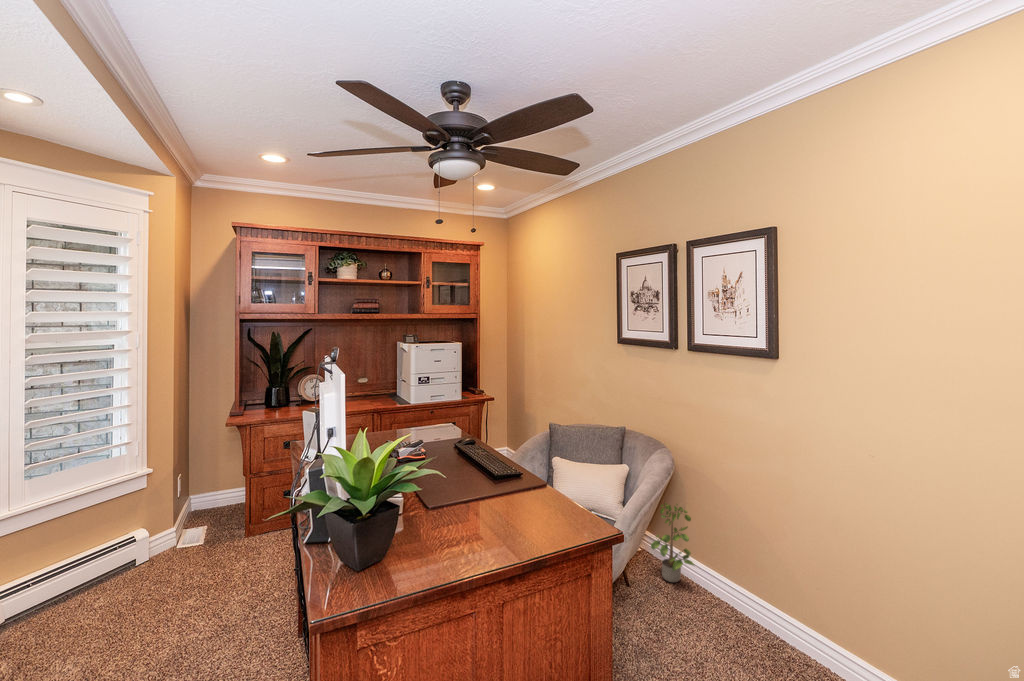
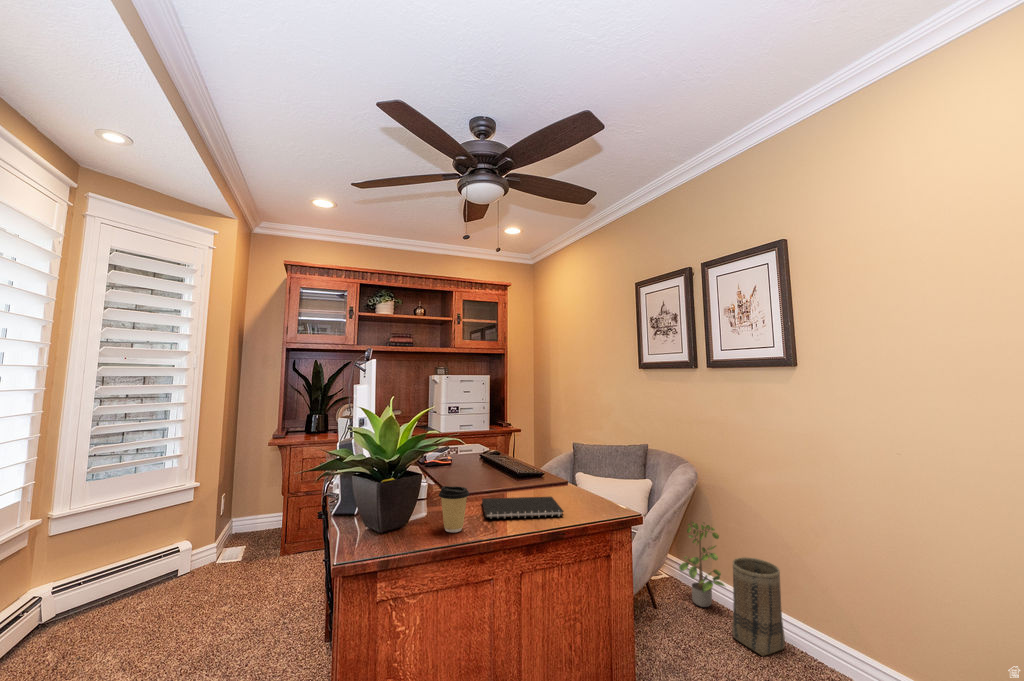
notebook: none [461,511,547,546] -> present [482,497,564,519]
coffee cup: none [417,517,450,567] -> present [439,486,469,532]
basket: none [699,541,748,633] -> present [732,557,785,656]

